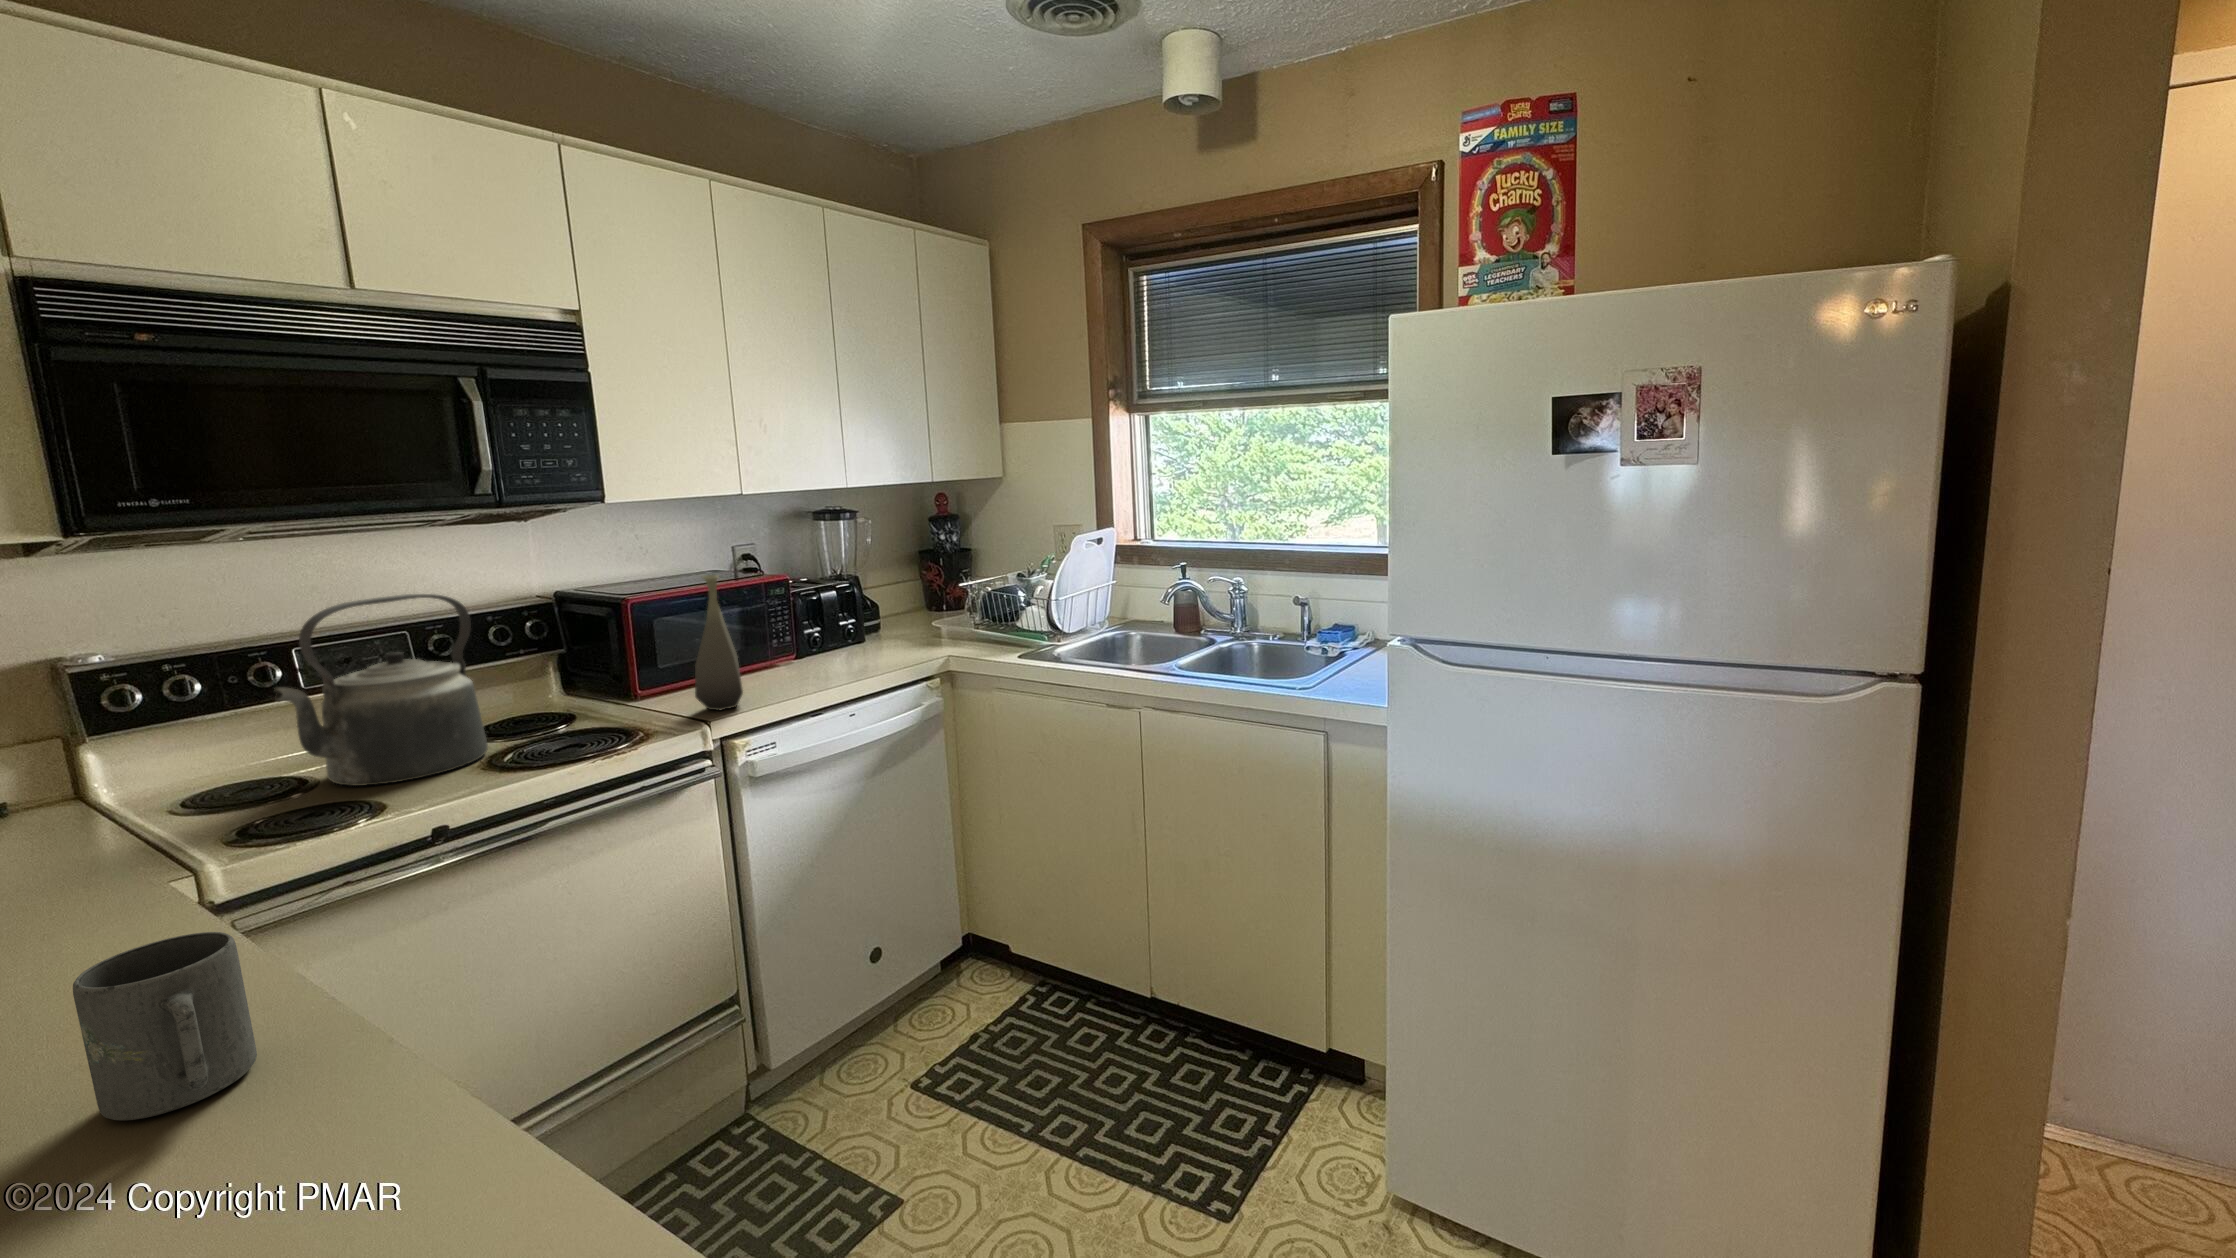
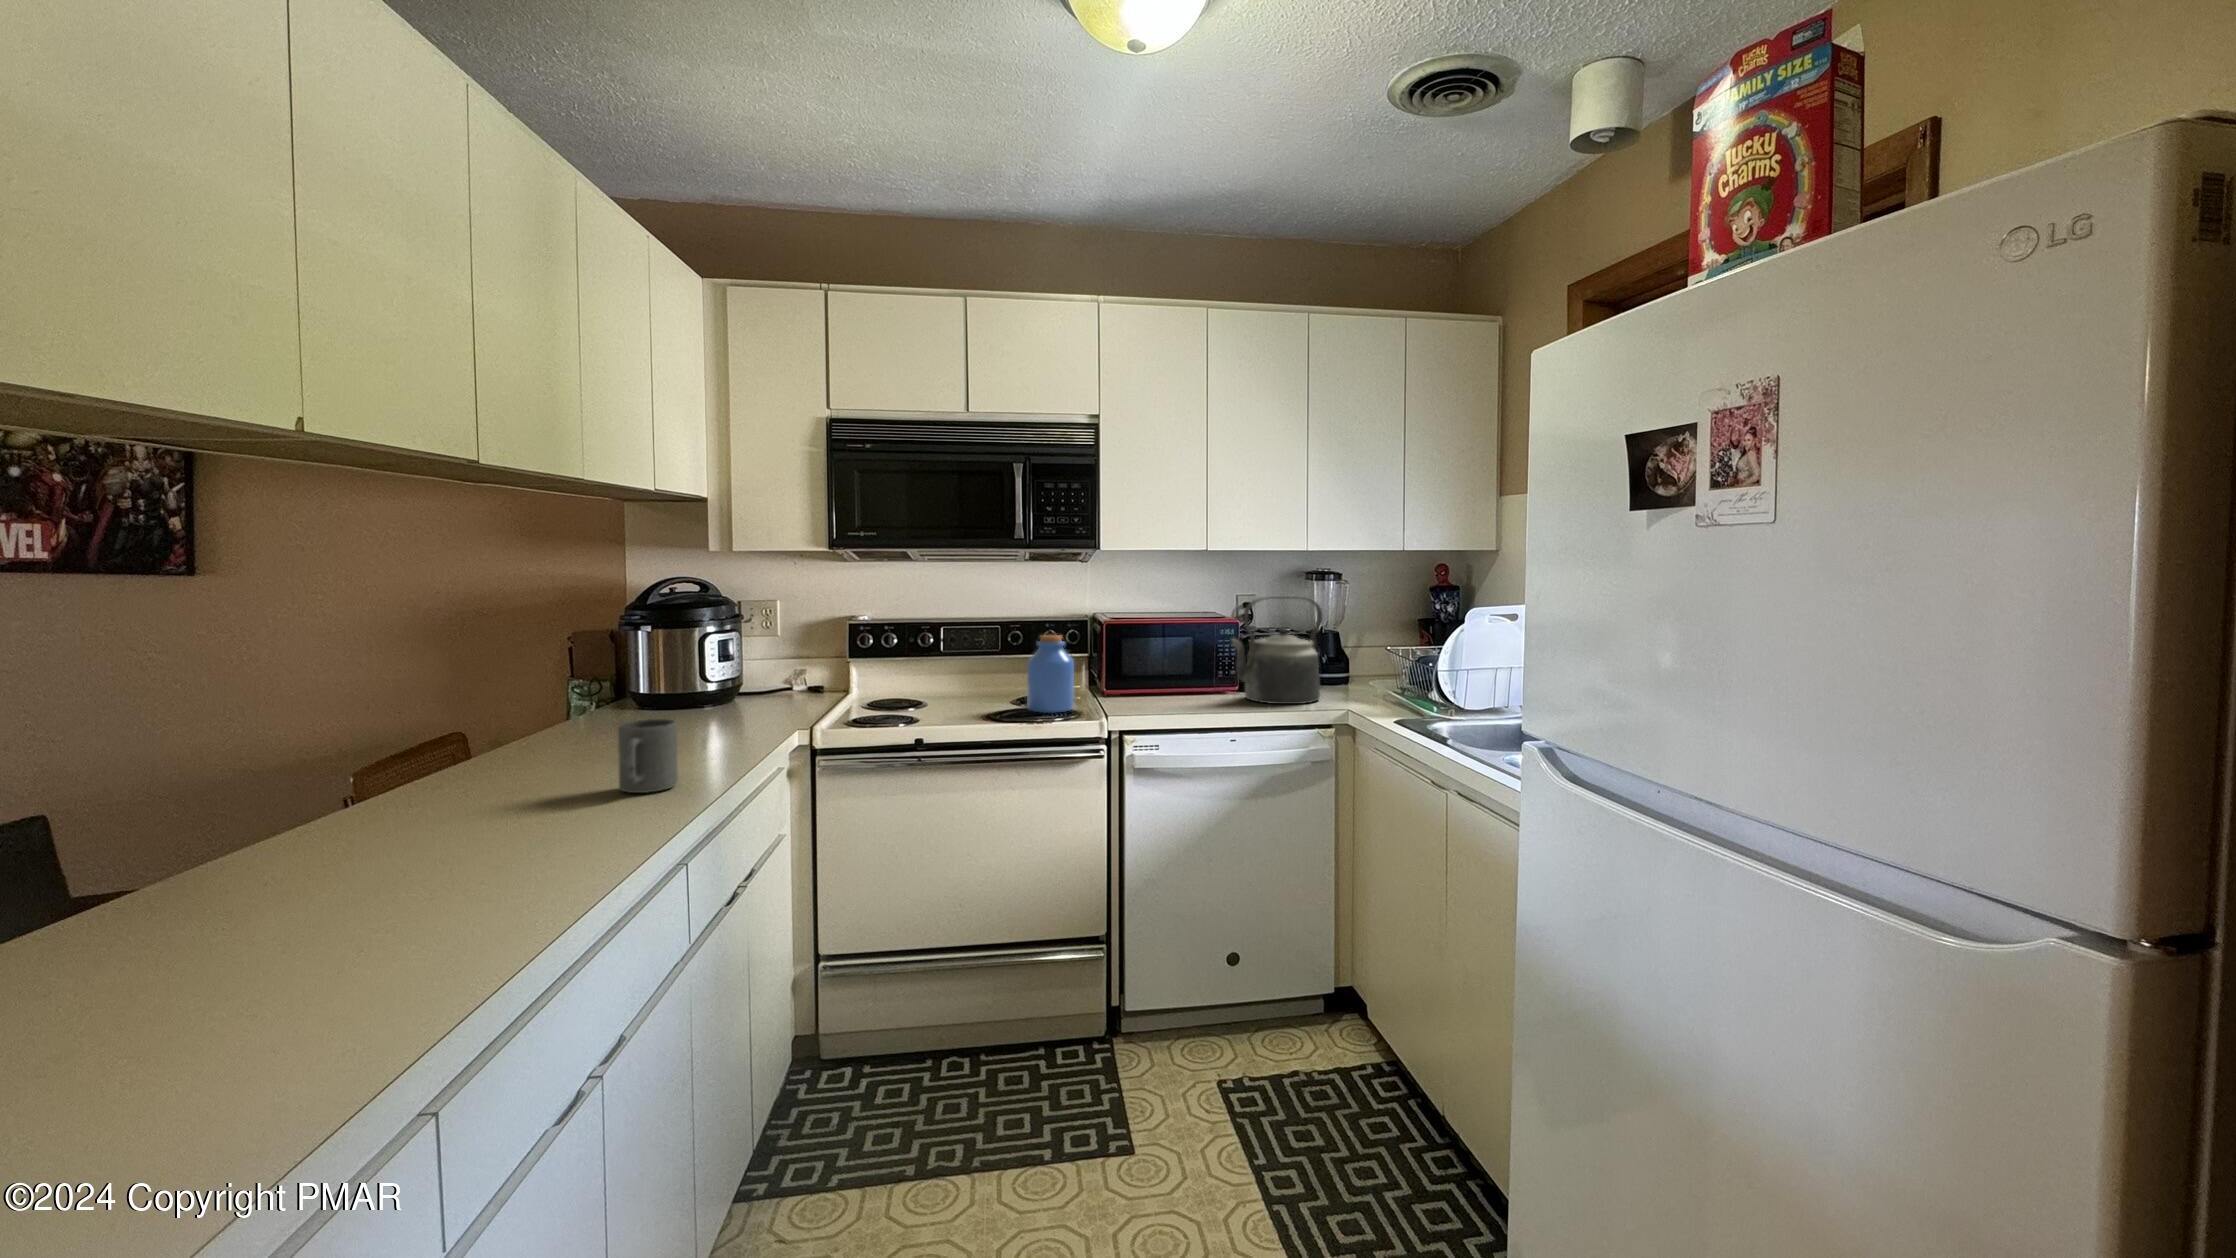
bottle: present [695,575,743,710] -> none [1120,605,1155,711]
kettle: present [275,594,488,786] -> present [1230,596,1322,704]
jar: none [551,630,636,744] -> present [1027,635,1074,713]

